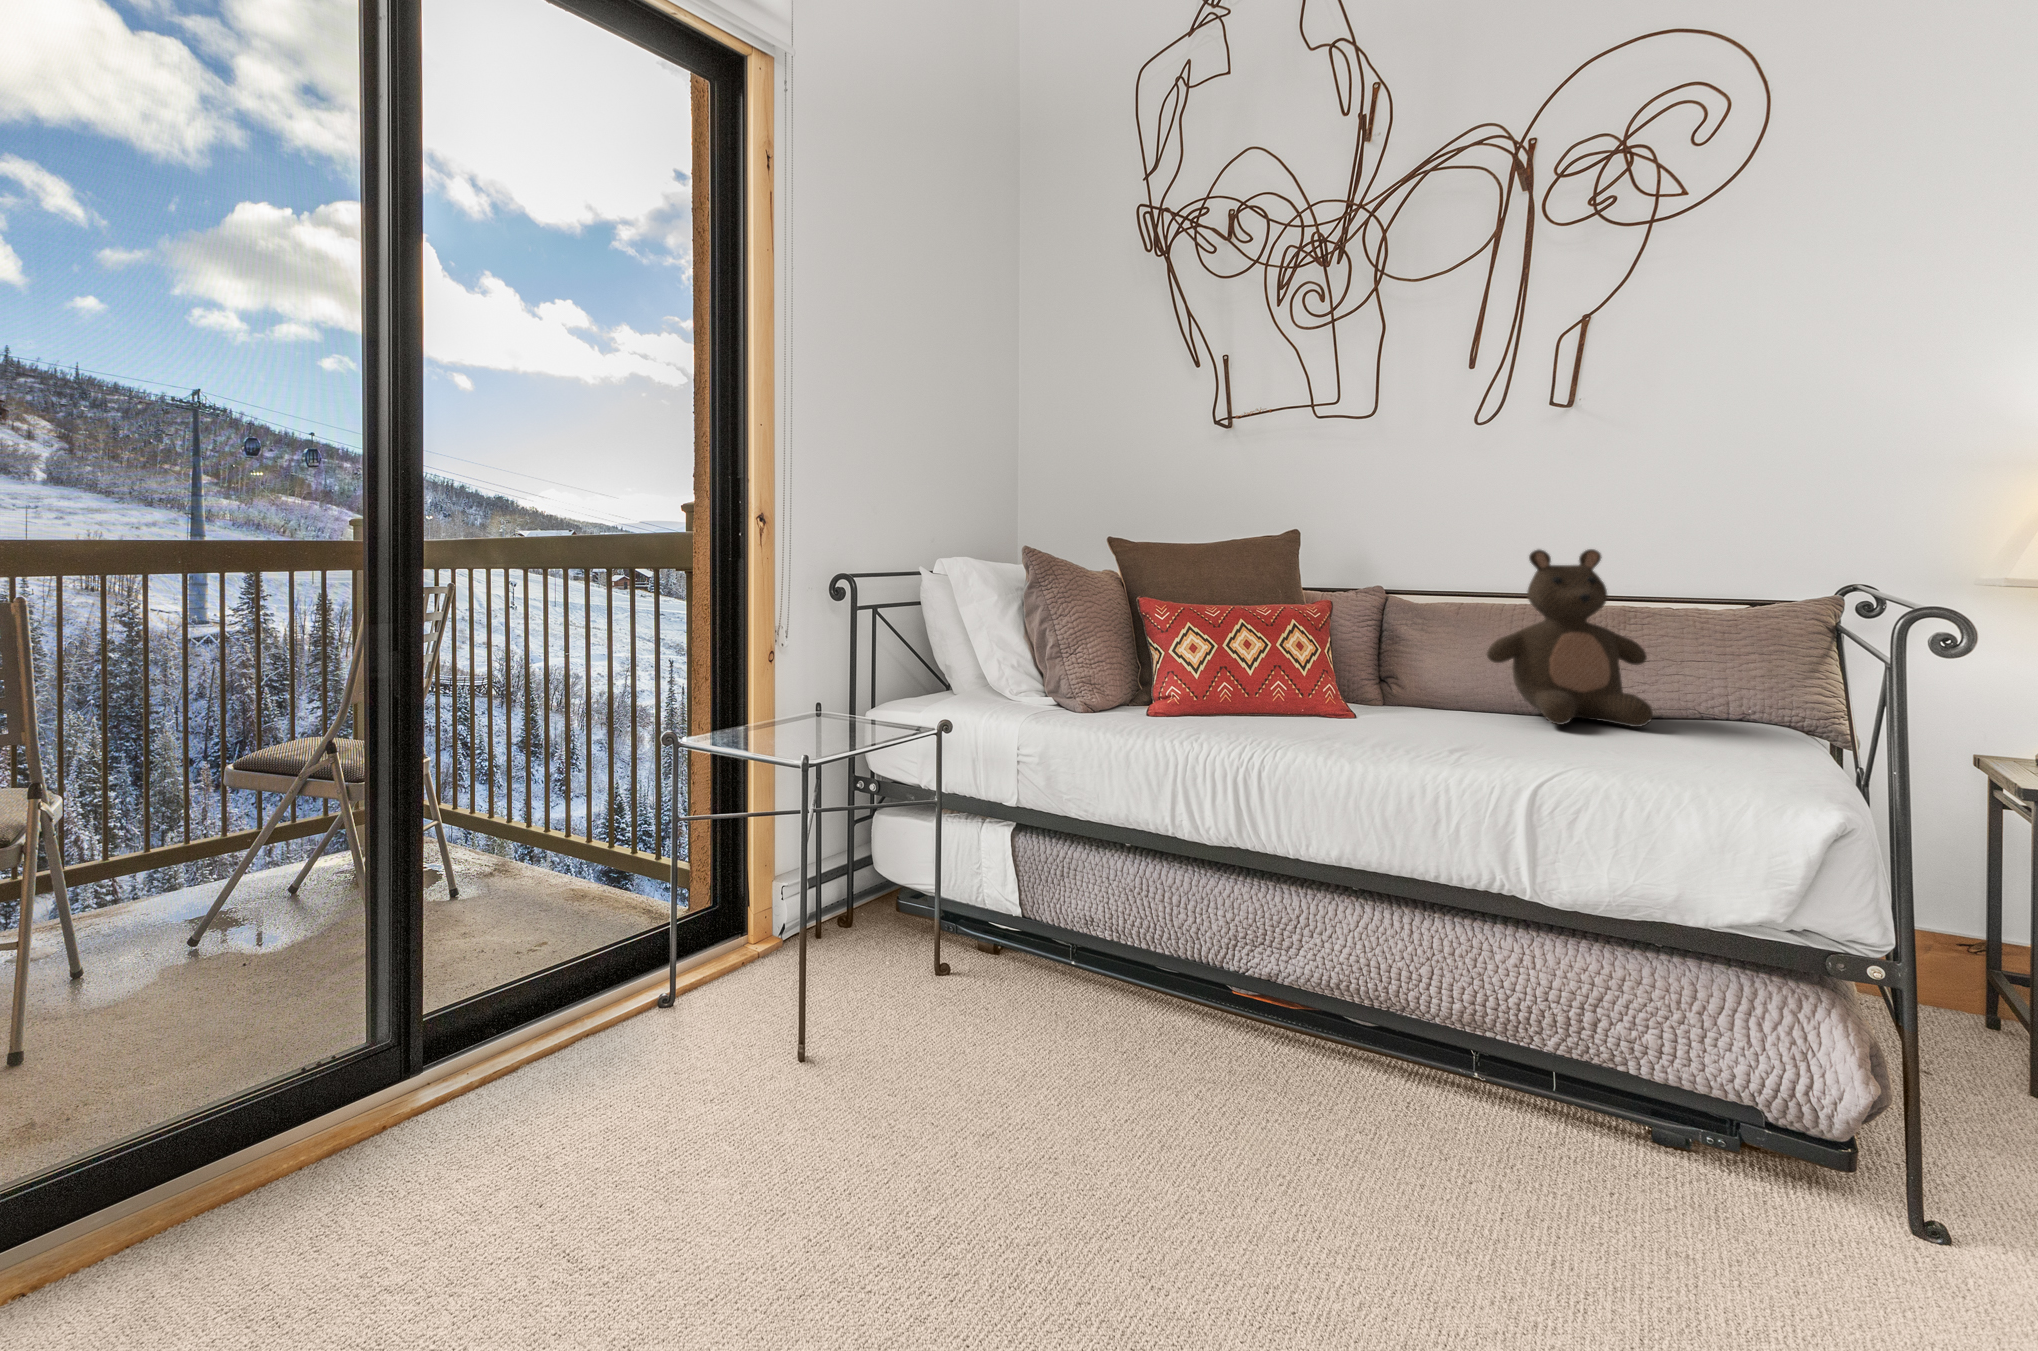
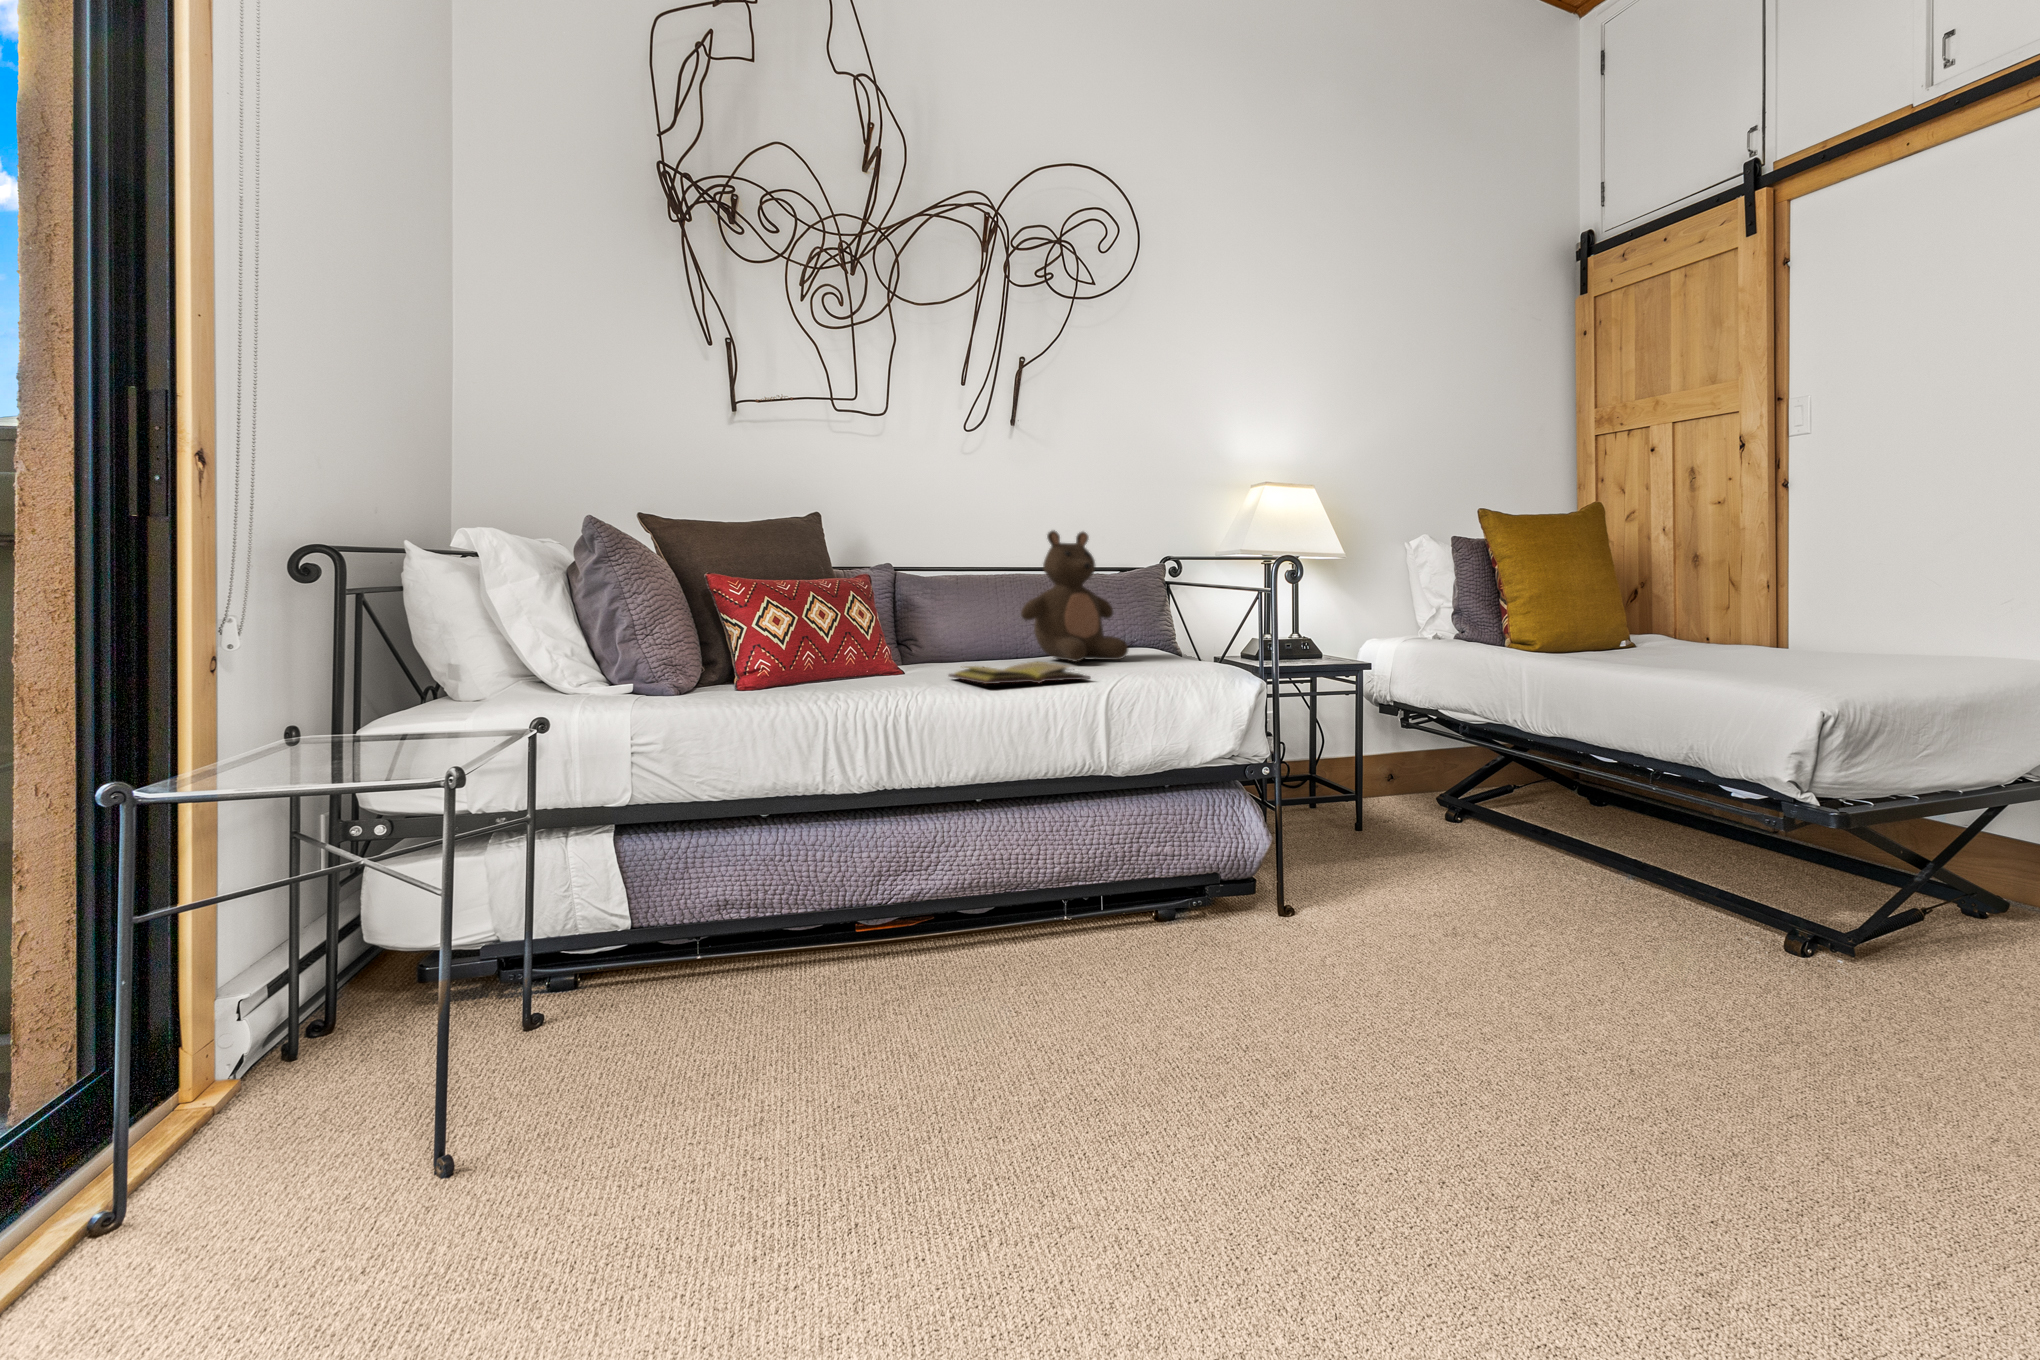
diary: none [1353,720,1524,764] -> present [949,662,1090,684]

